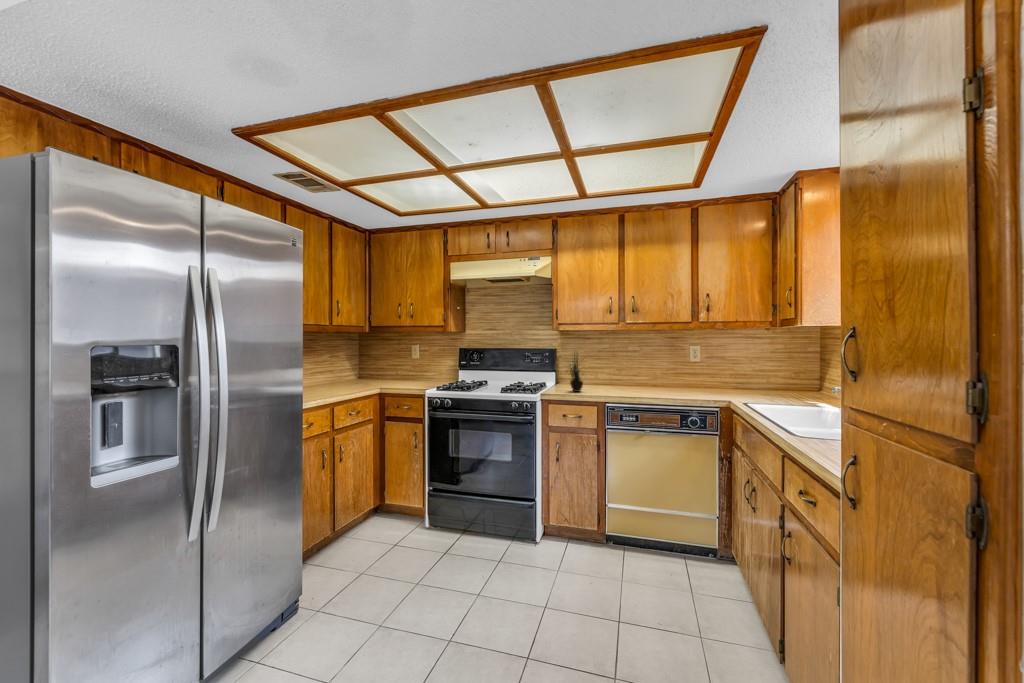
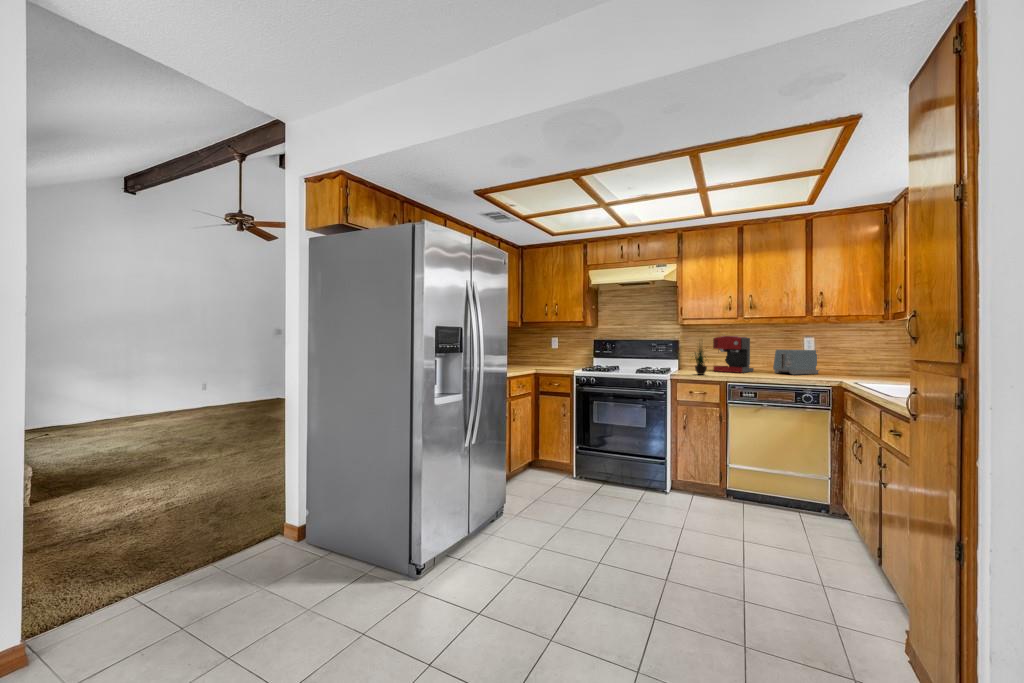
coffee maker: none [593,340,637,387] -> present [713,336,754,373]
toaster: none [657,359,705,389] -> present [773,350,819,375]

